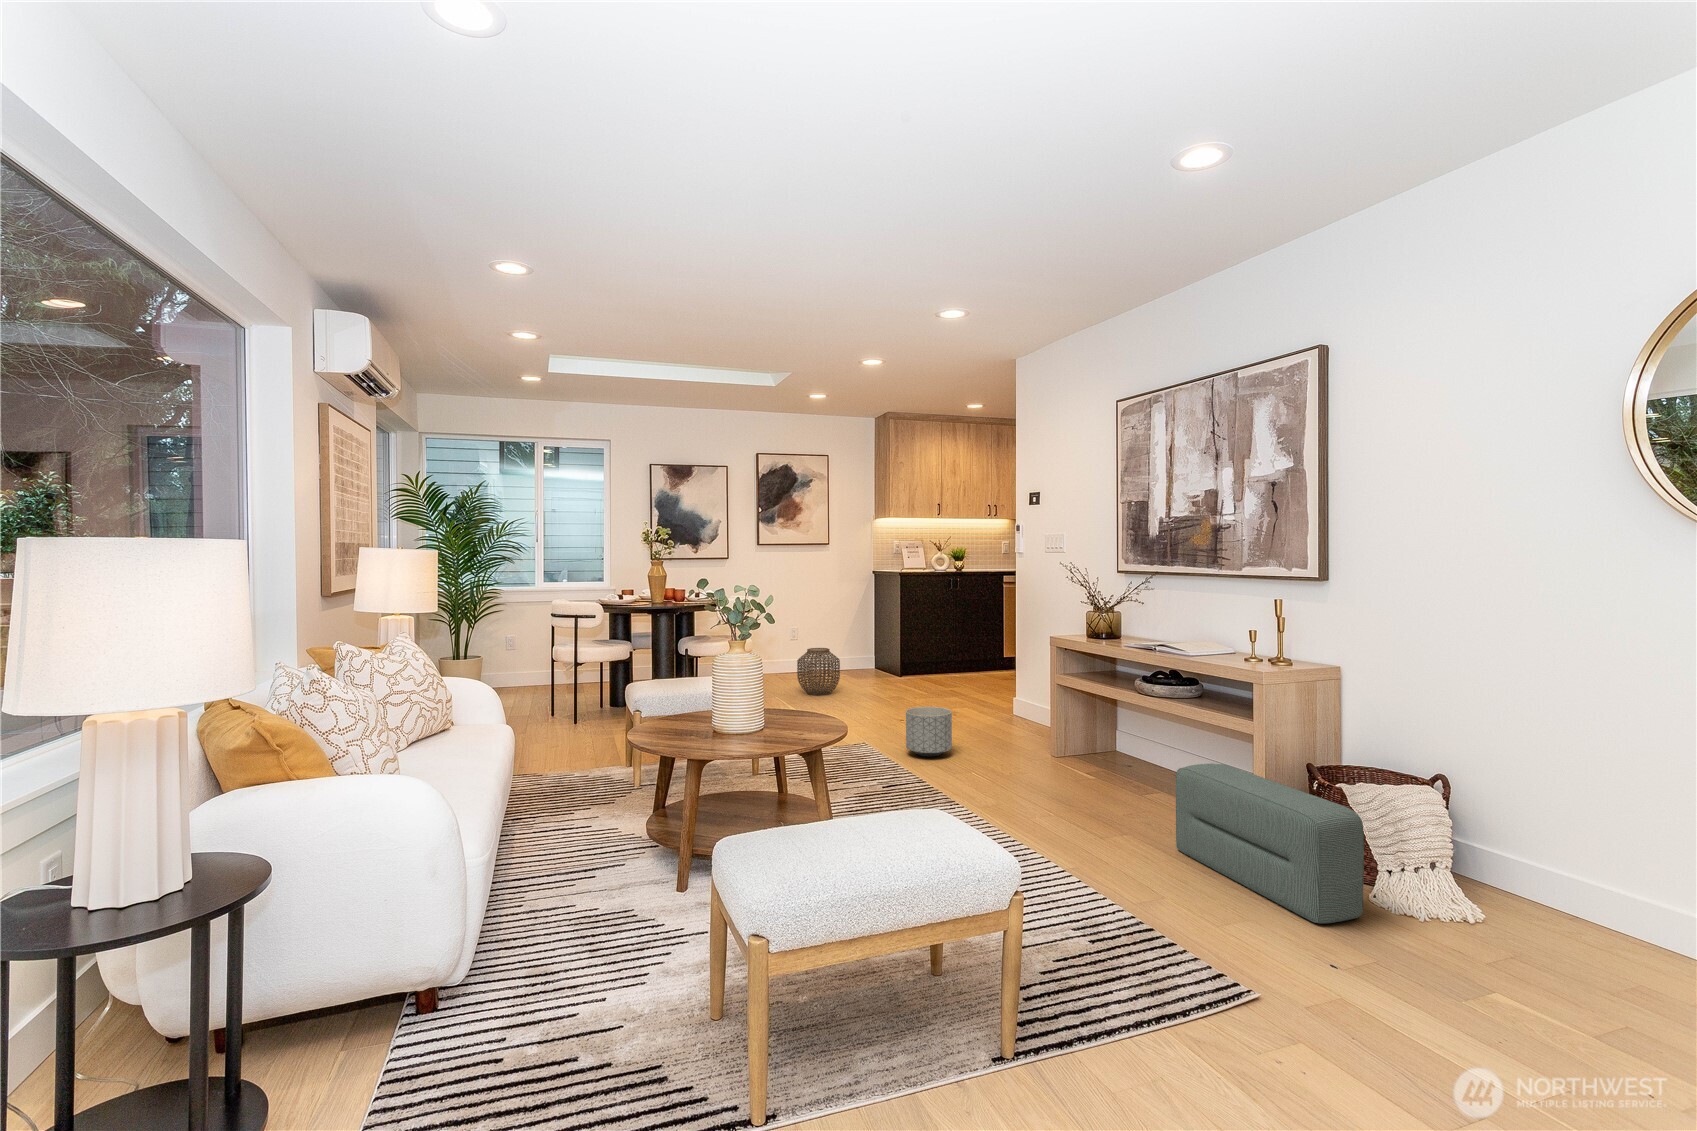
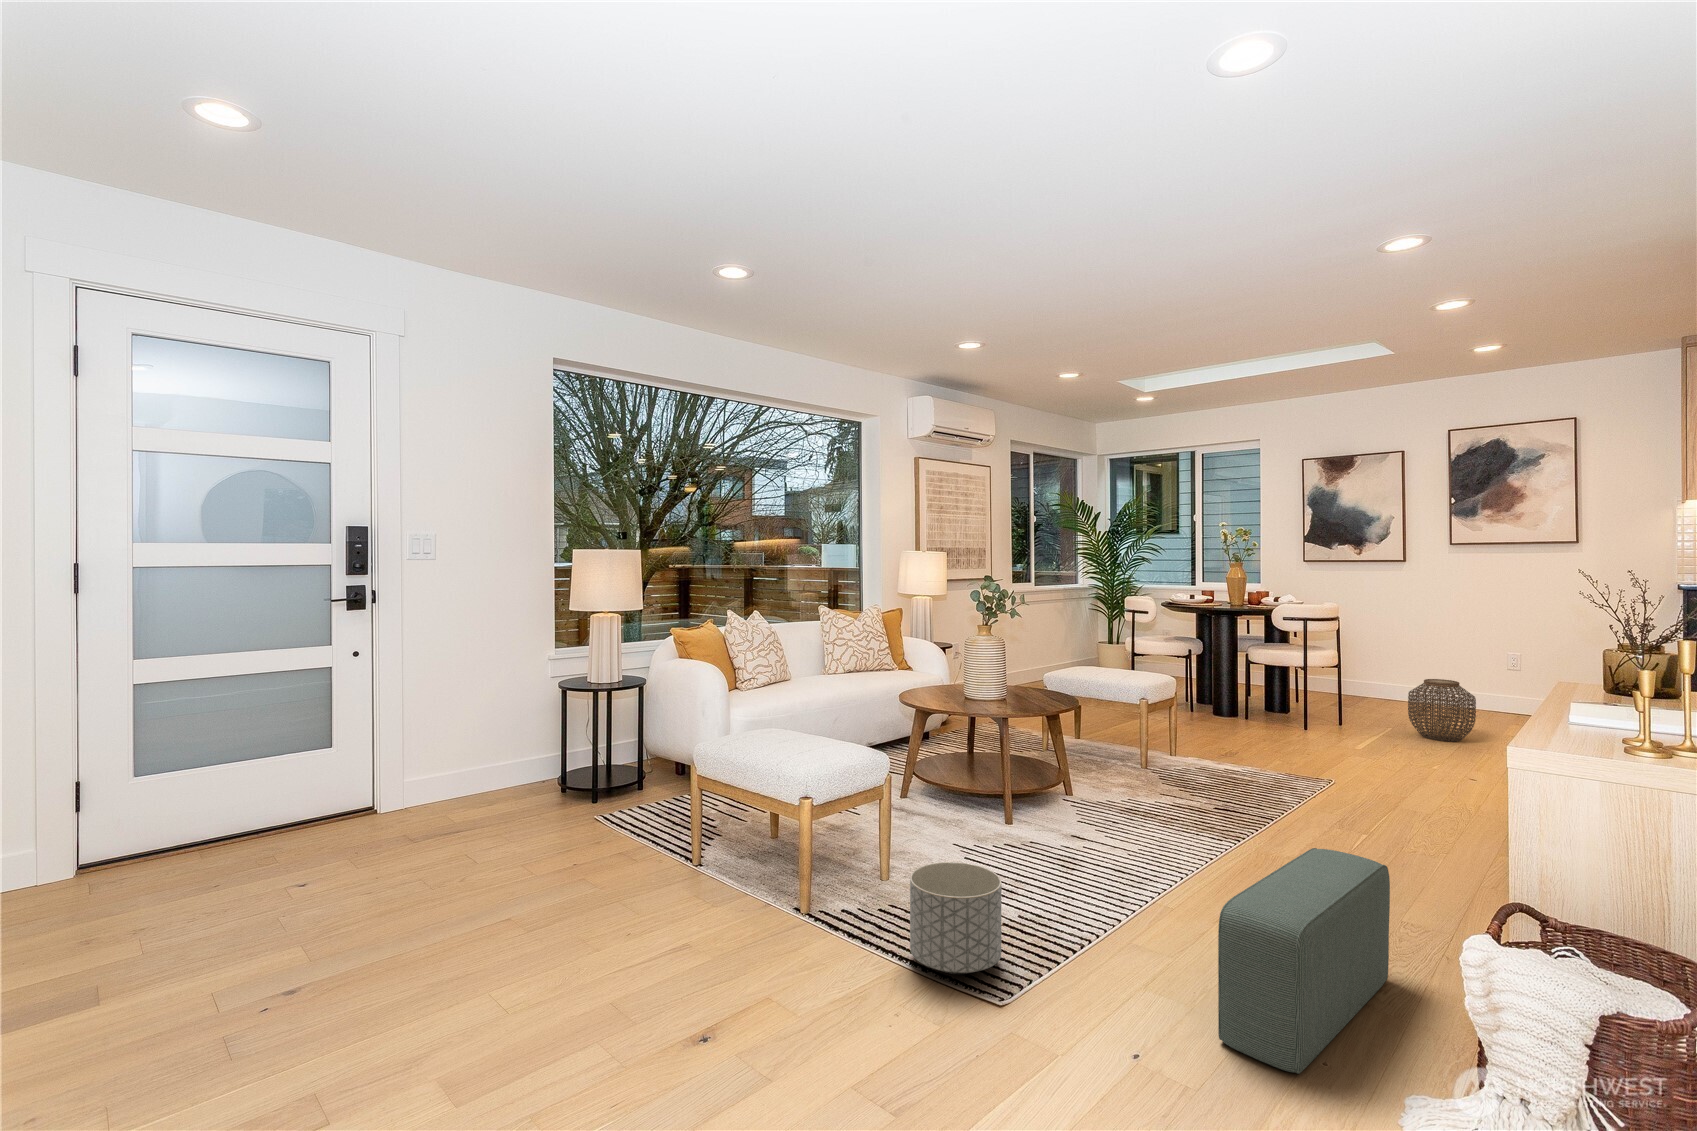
planter: present [906,707,952,757] -> present [910,862,1002,974]

